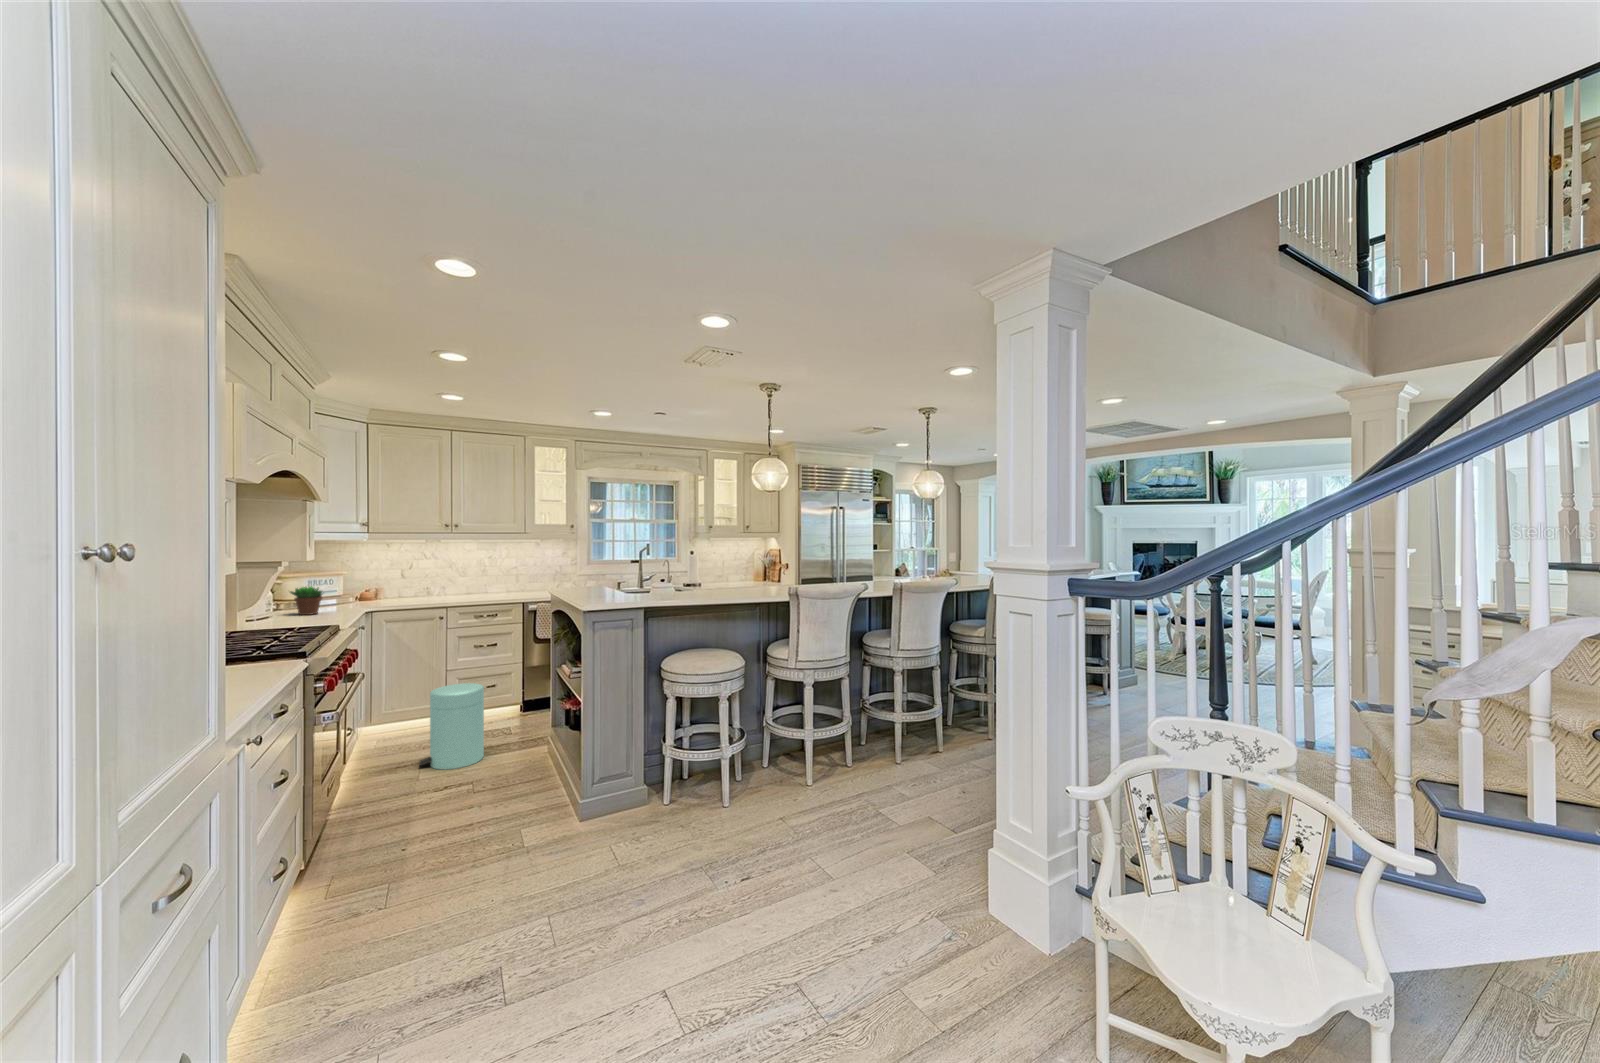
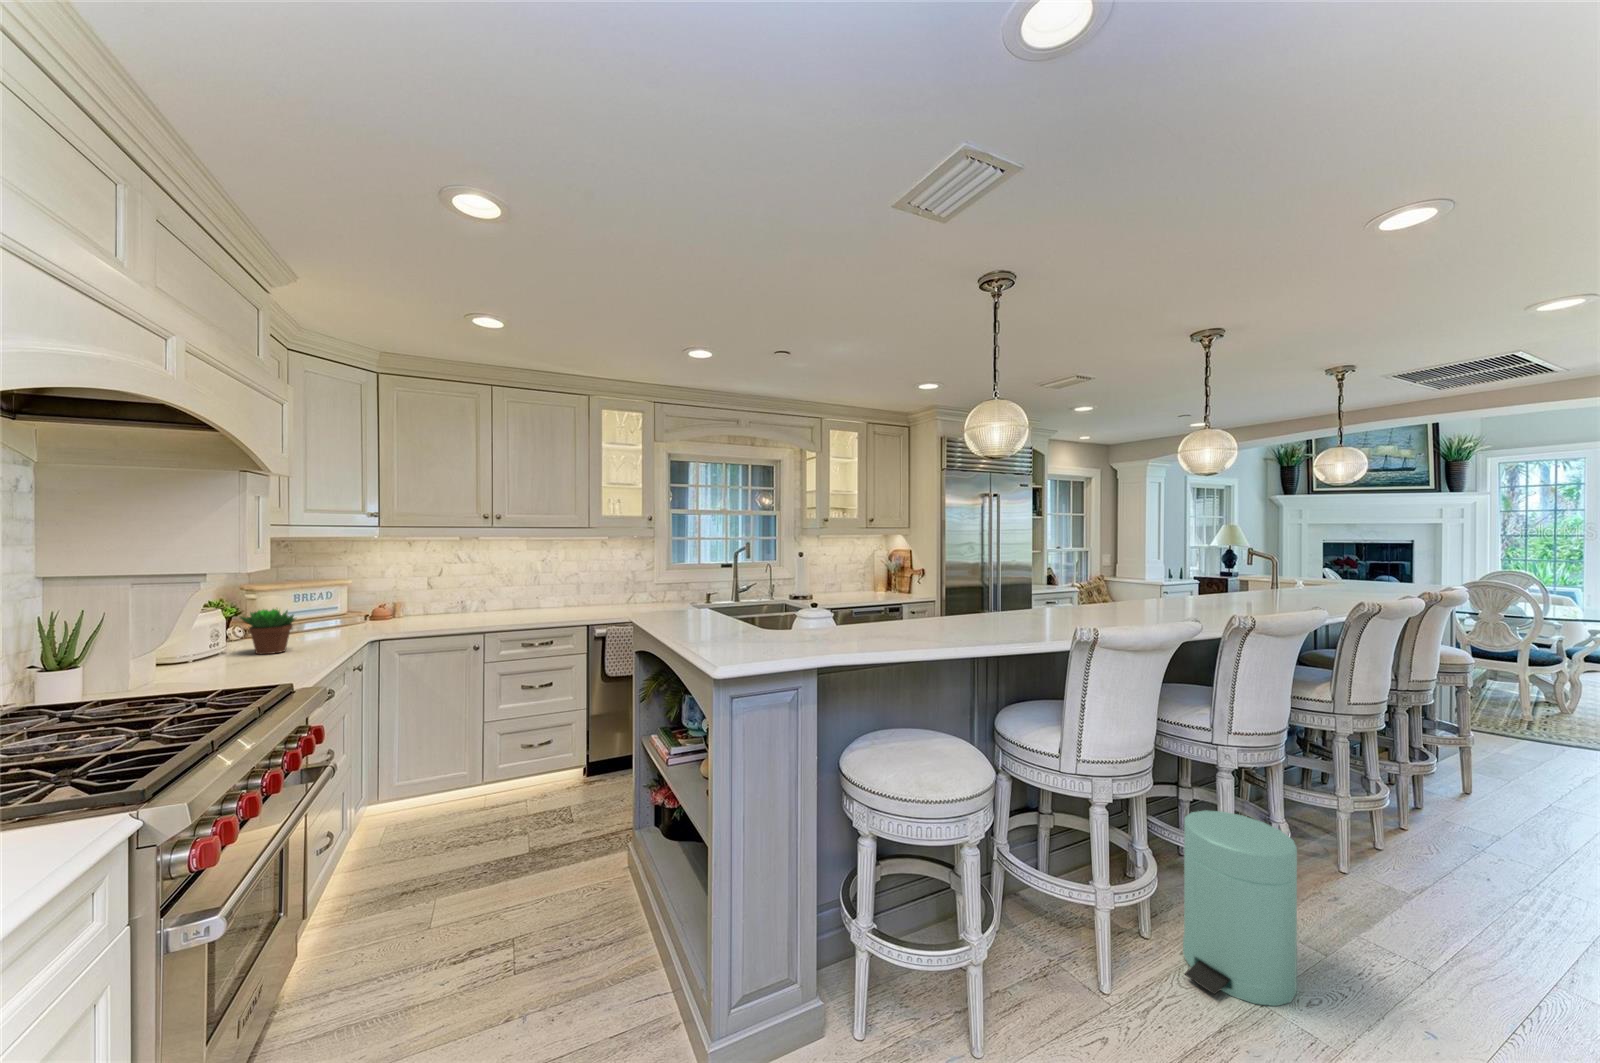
trash can: present [419,683,484,770] -> present [1183,811,1297,1006]

